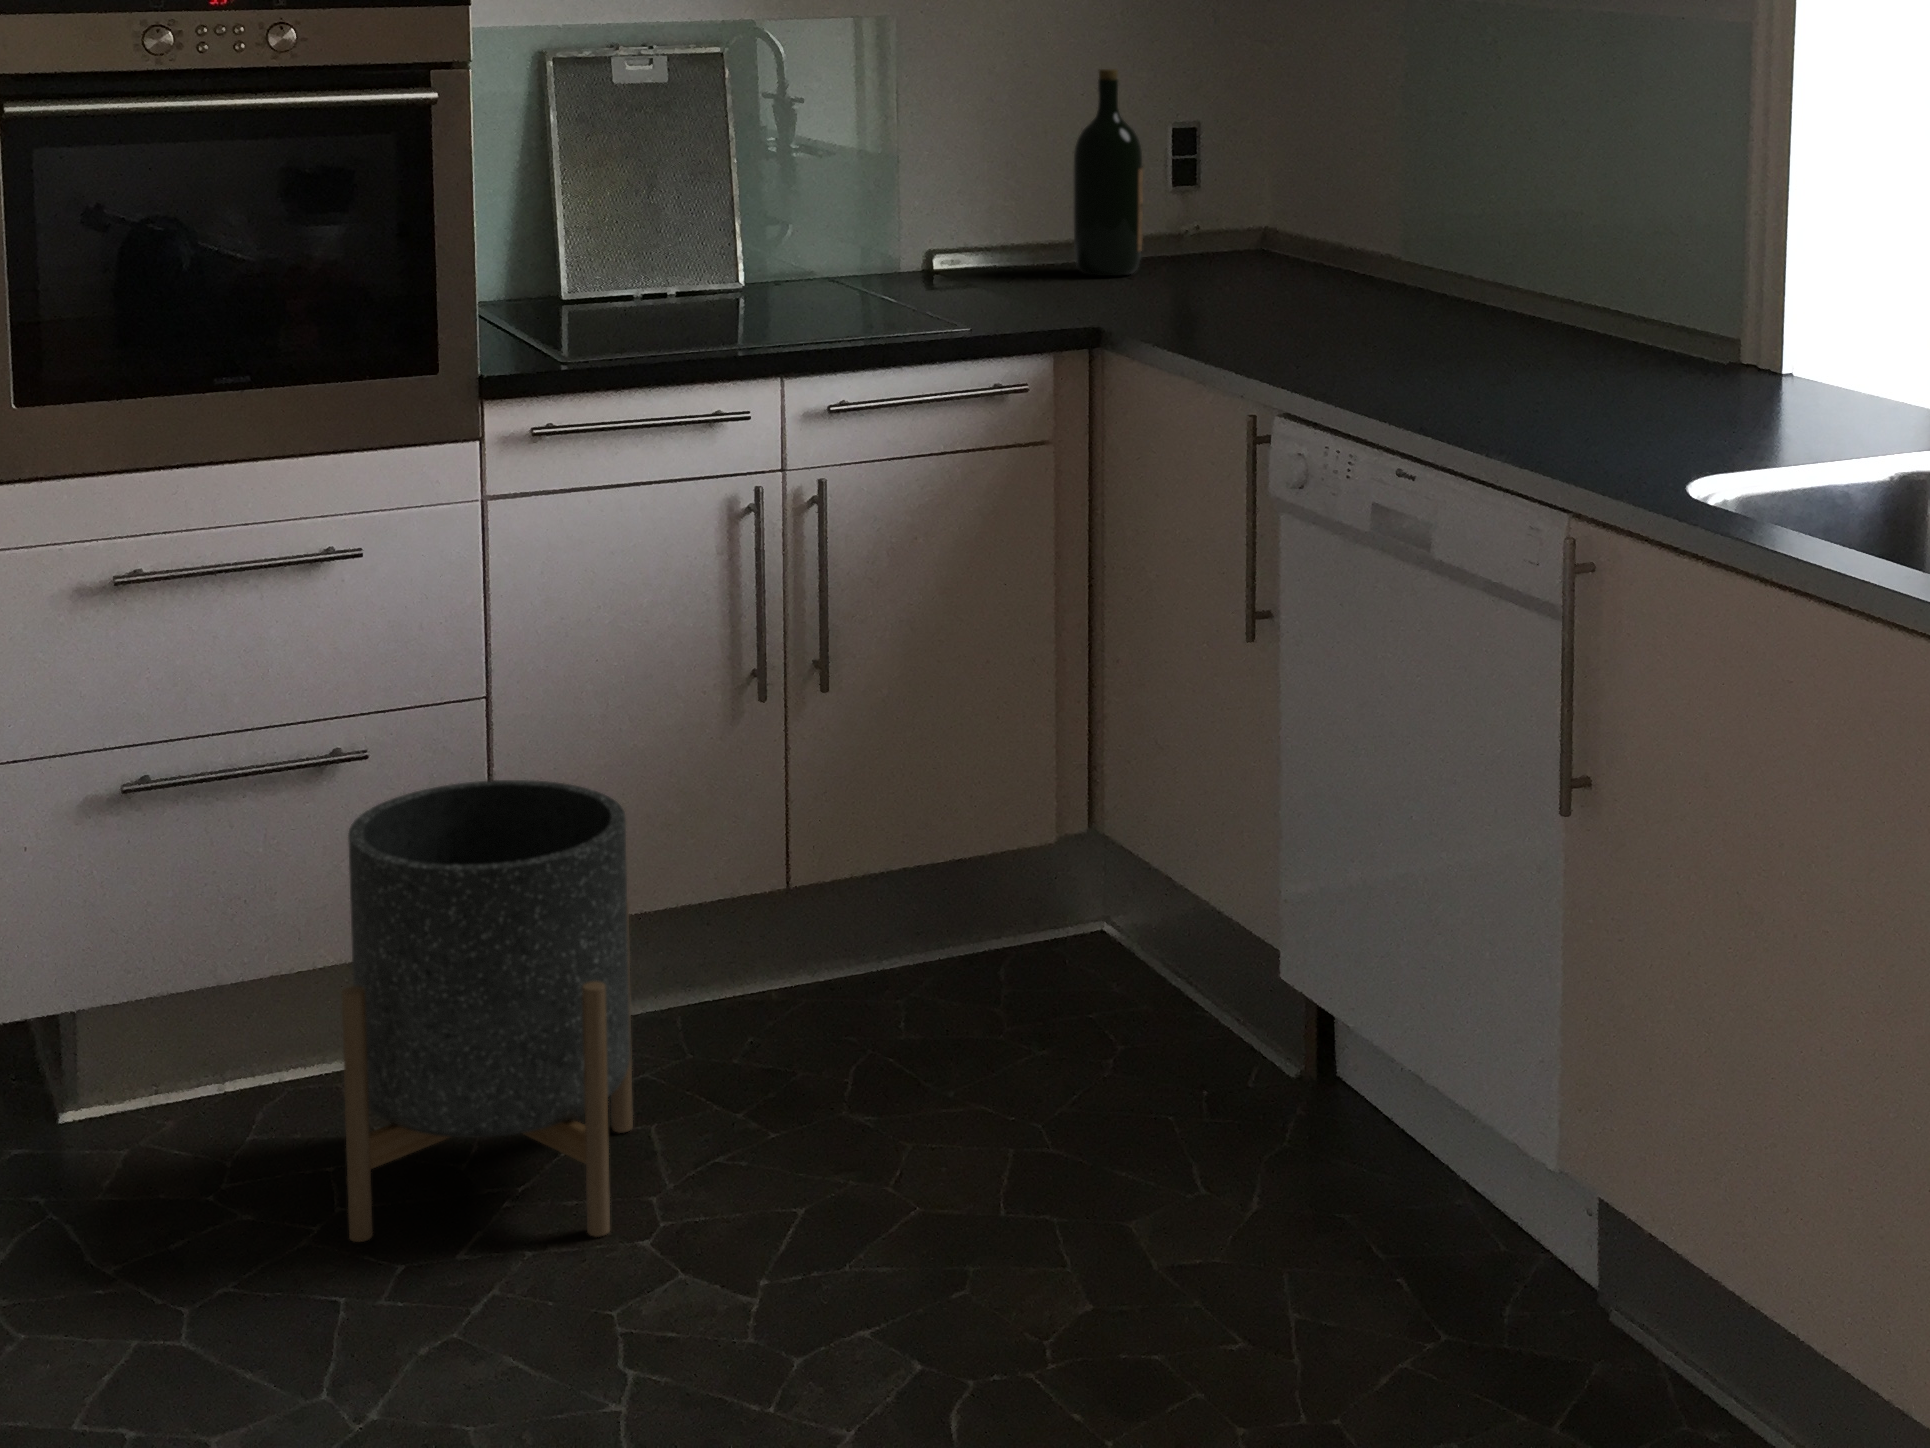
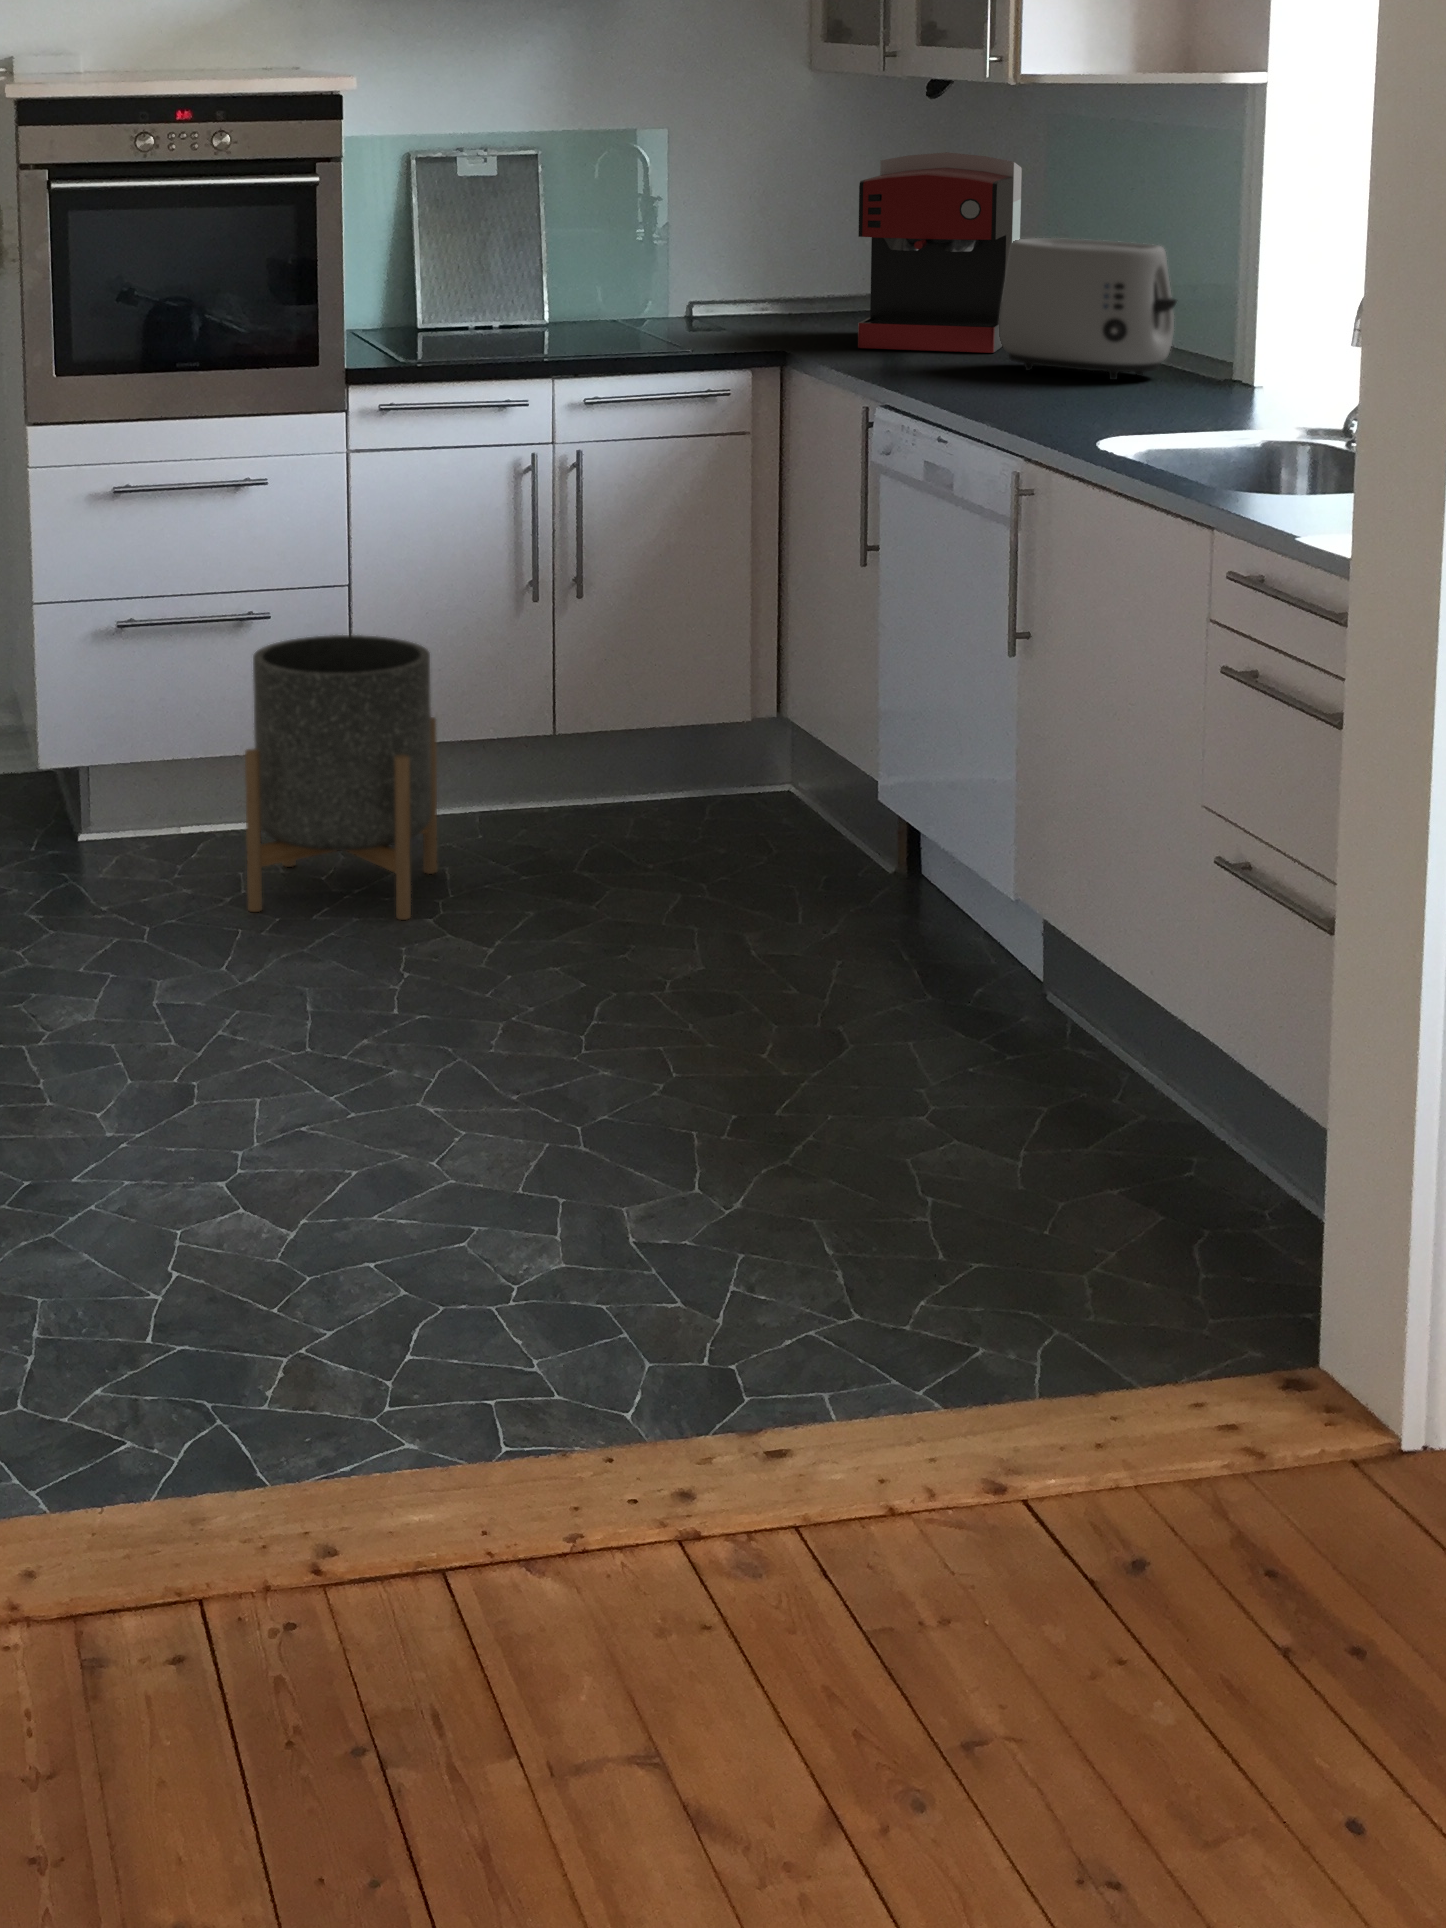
coffee maker: none [1194,47,1390,323] -> present [858,152,1022,353]
wine bottle: present [1074,69,1143,276] -> none [798,169,850,322]
toaster: none [1415,167,1679,367] -> present [999,238,1177,380]

